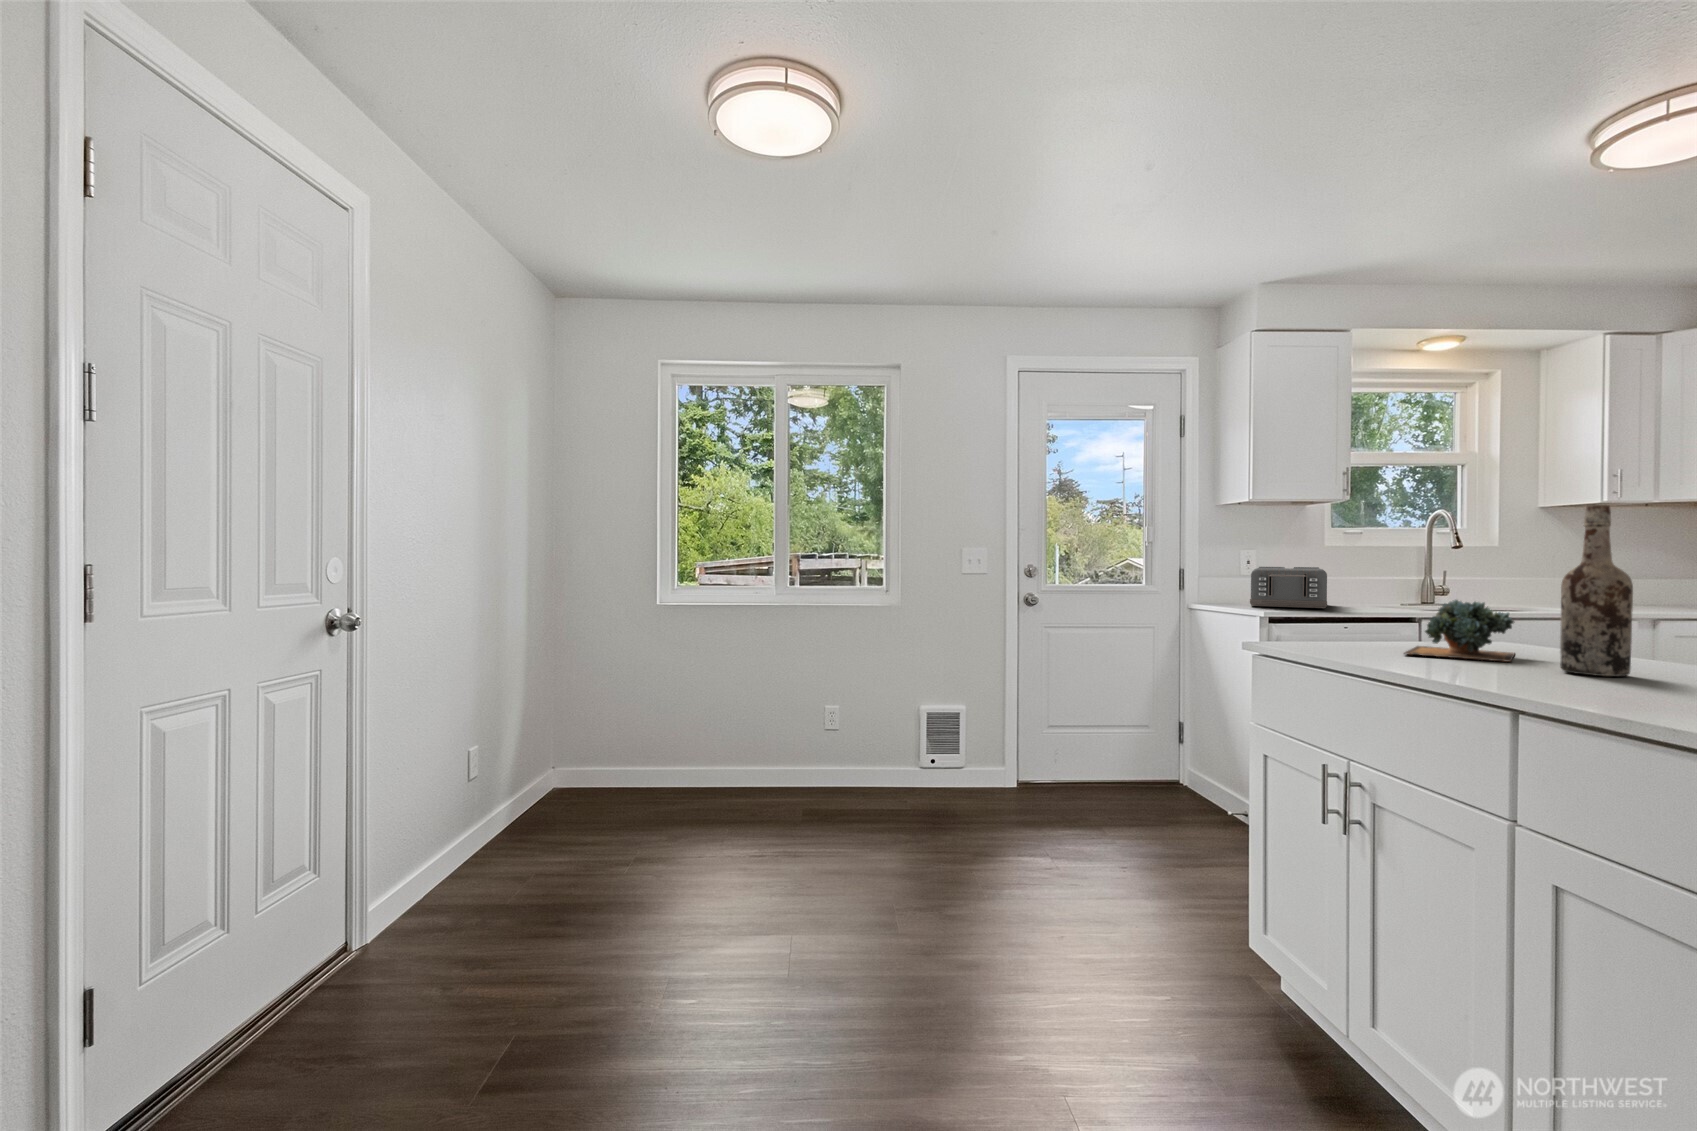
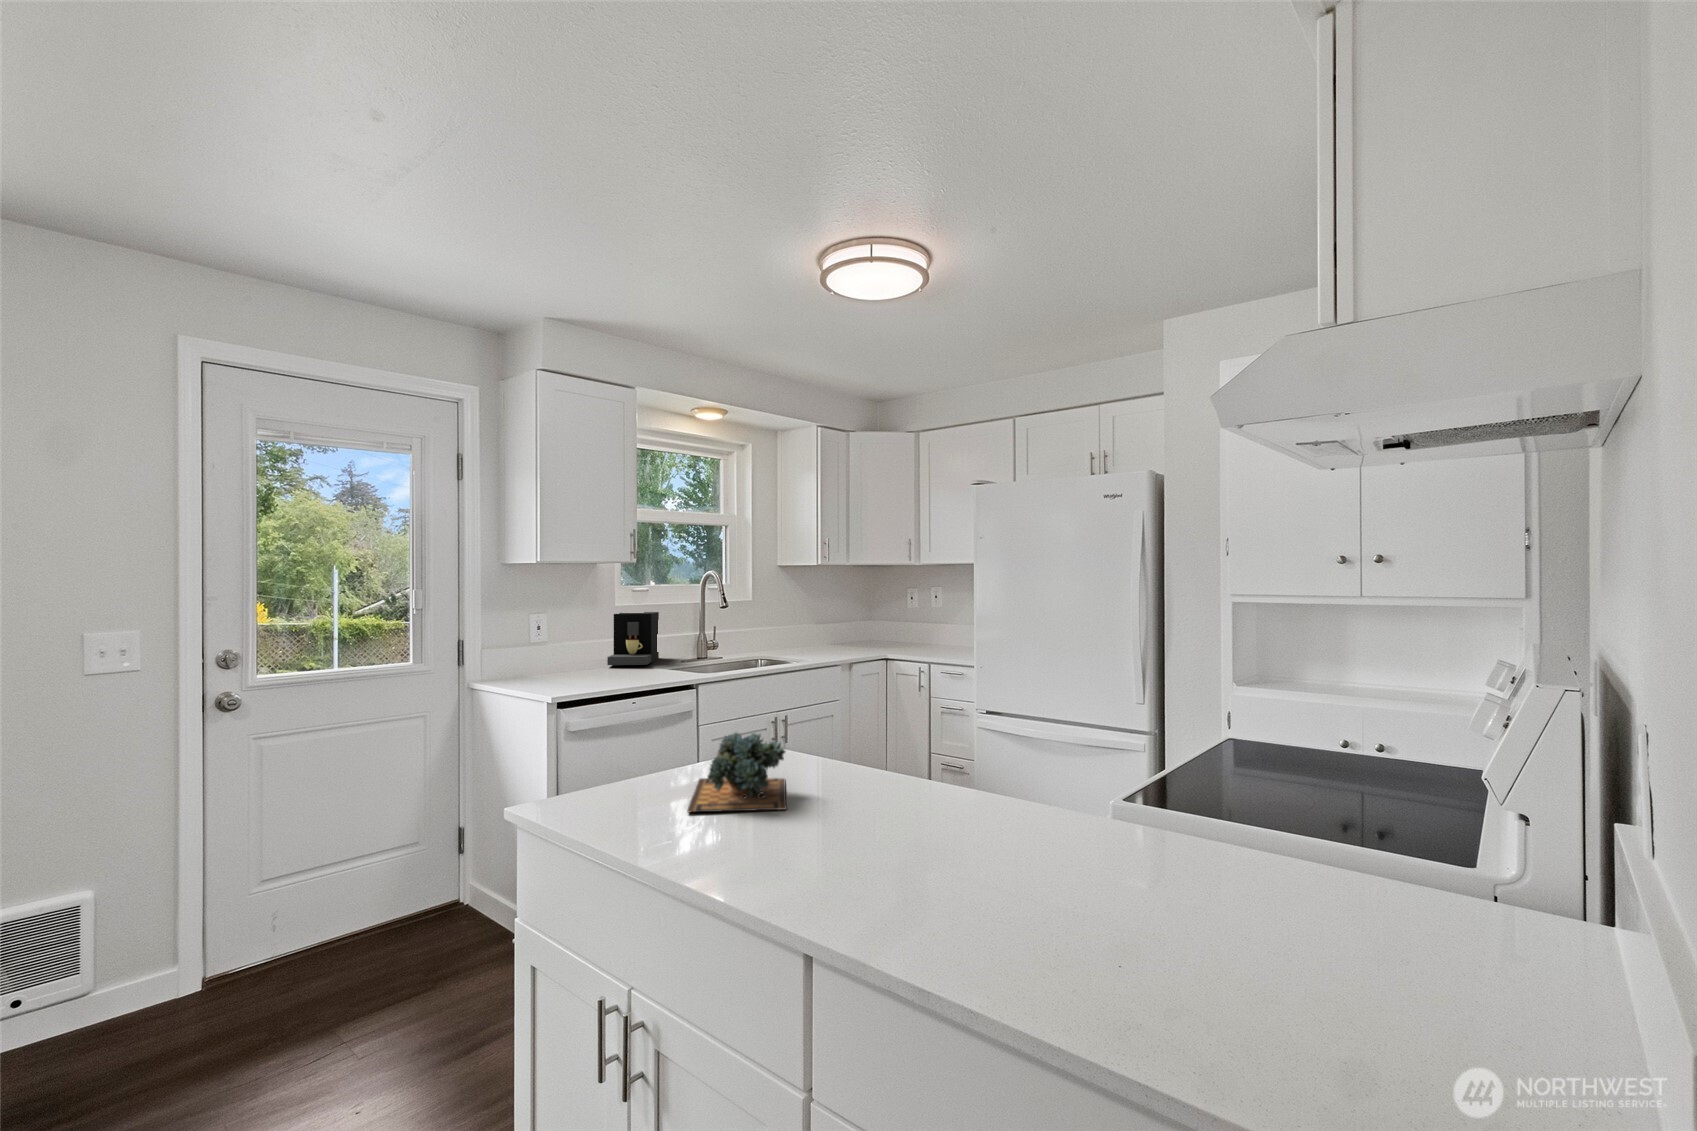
wine bottle: present [1560,505,1633,676] -> none [830,646,885,834]
coffee maker: none [1318,553,1375,601] -> present [607,612,659,665]
toaster: present [1250,567,1327,608] -> none [537,634,616,684]

